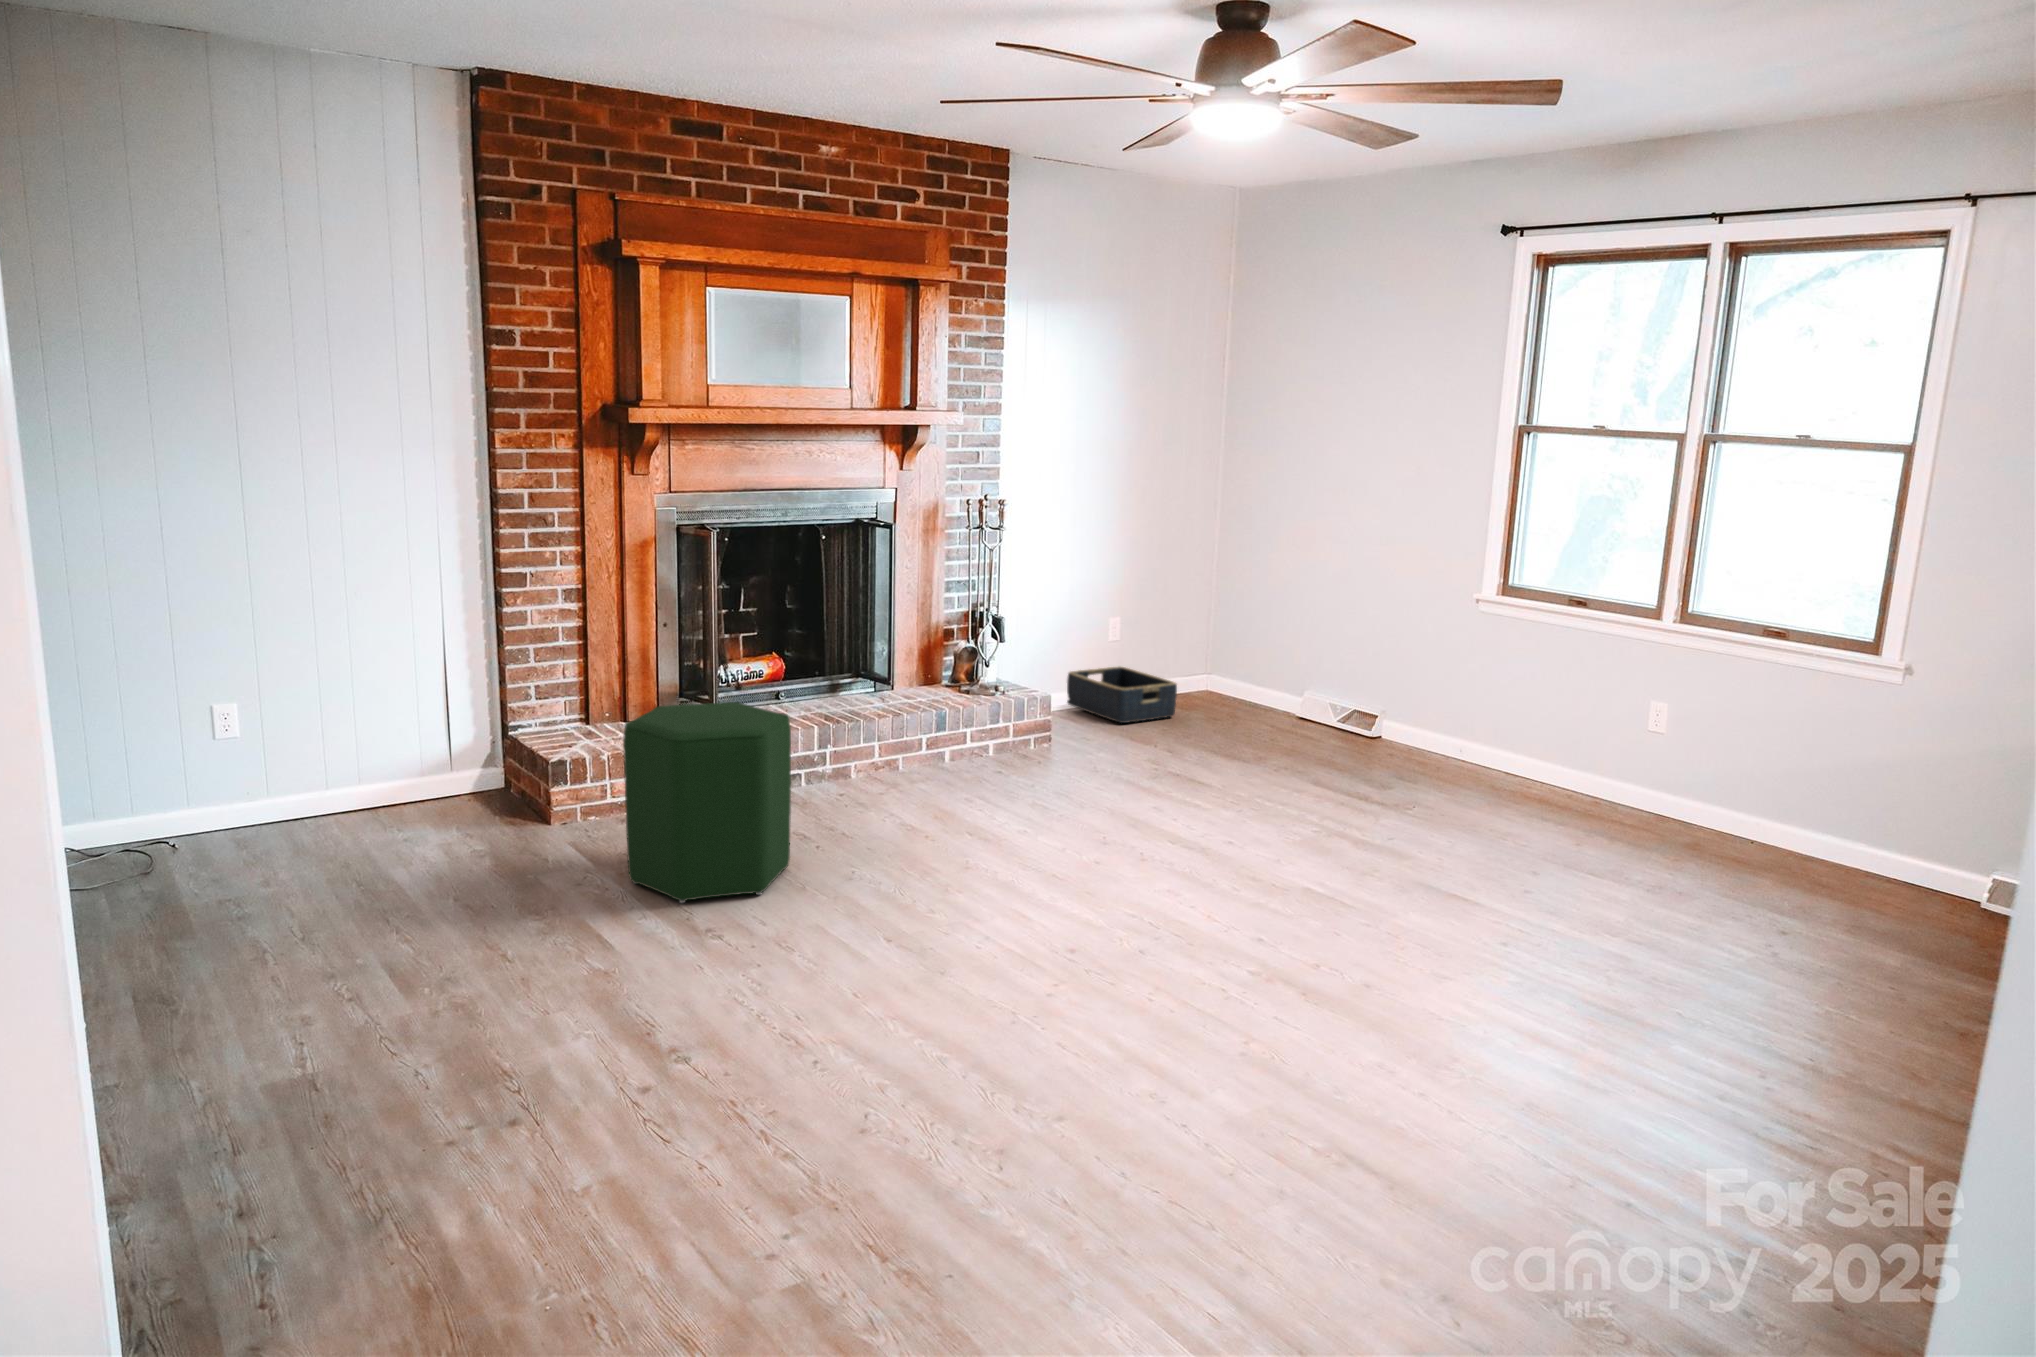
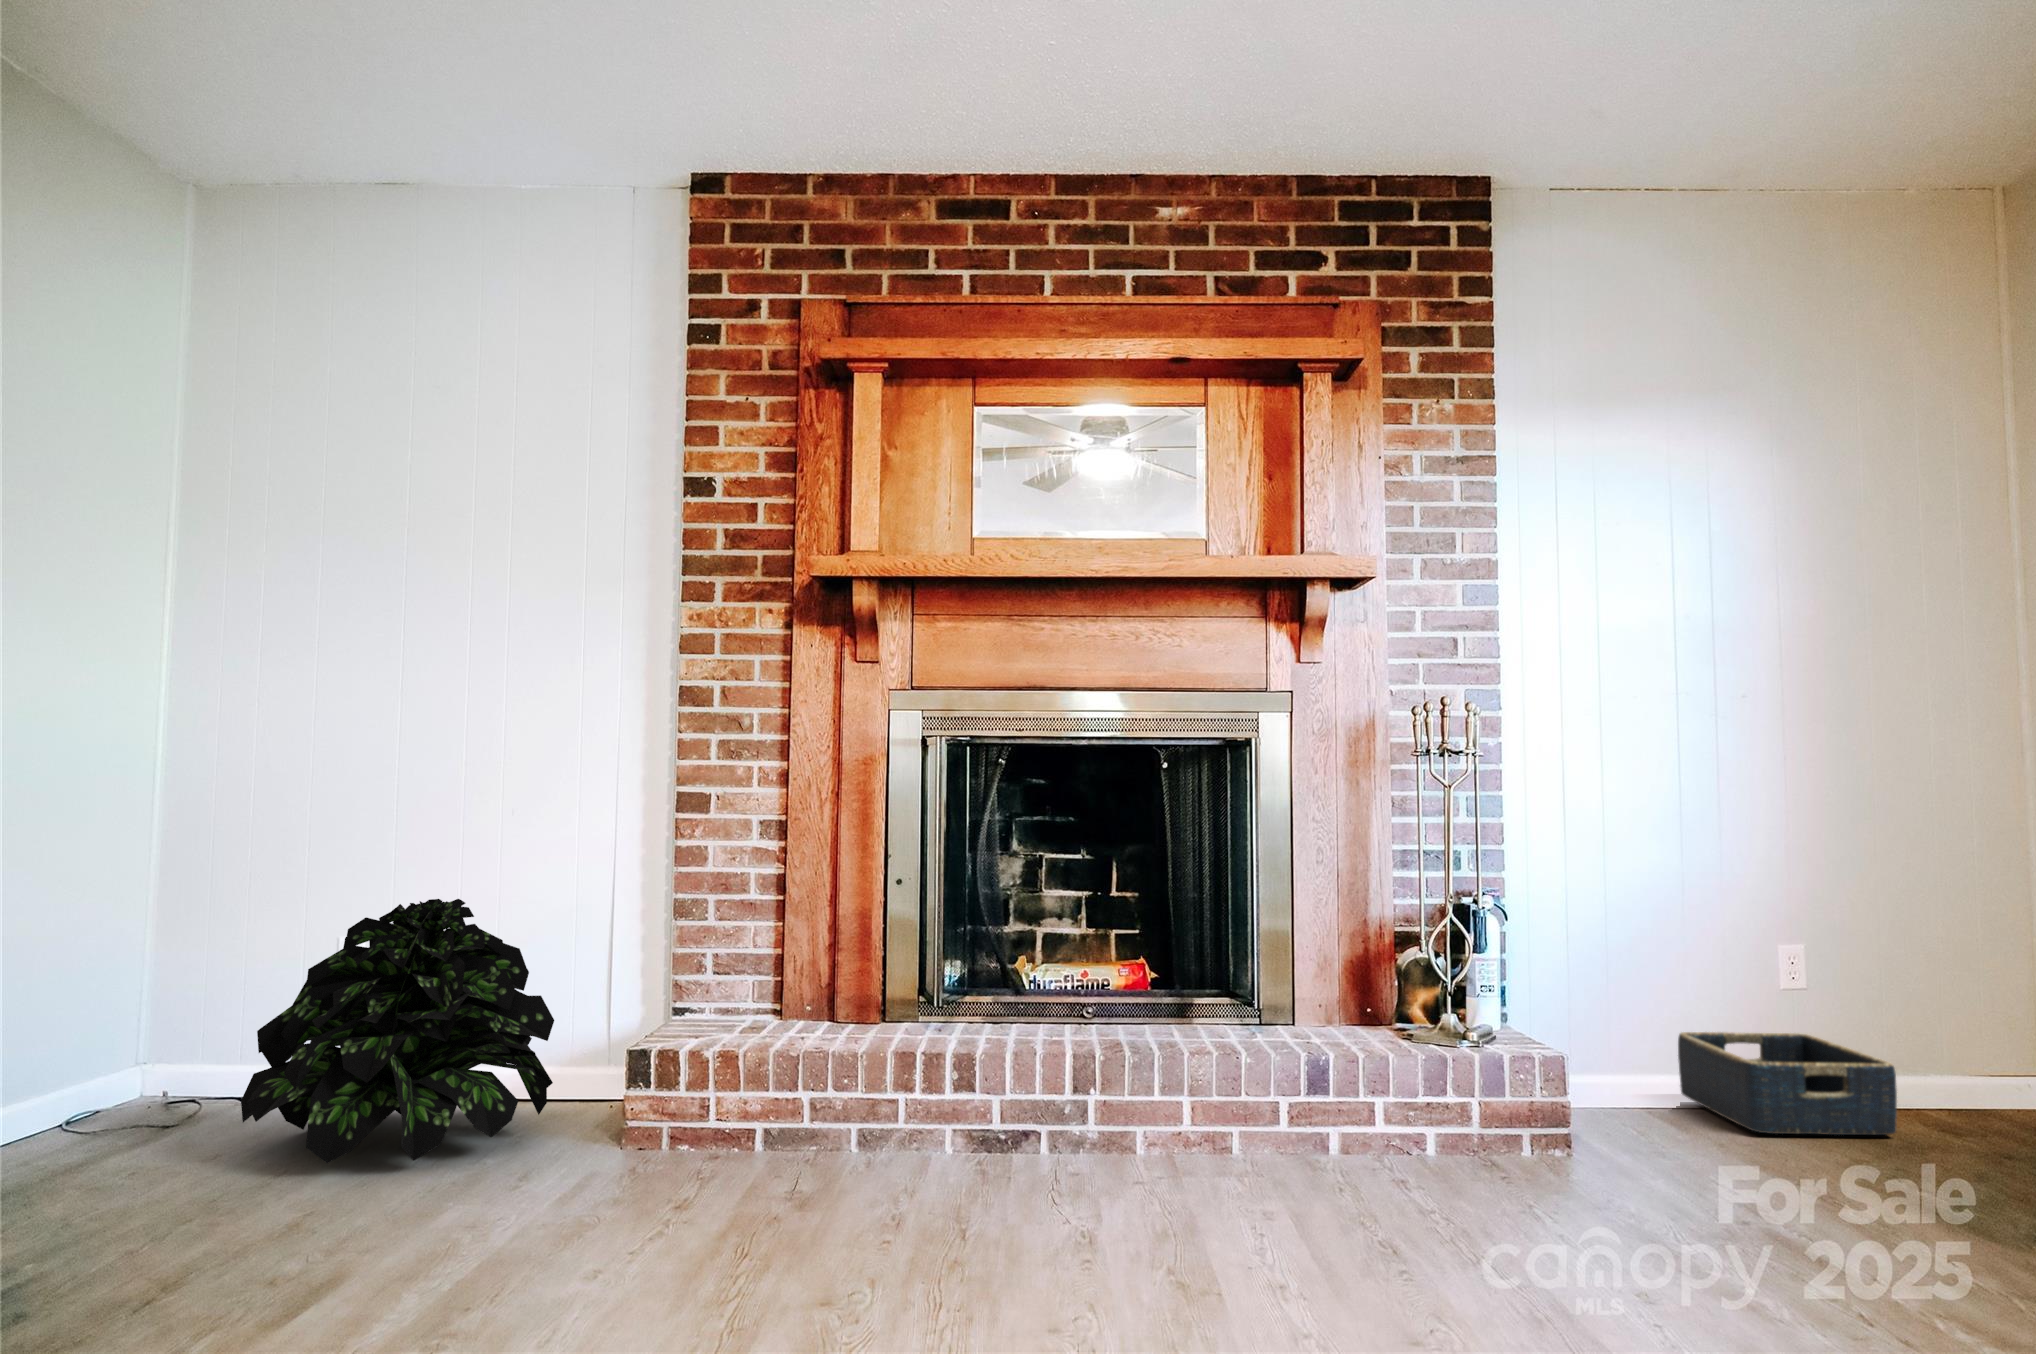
potted plant: none [245,670,484,868] -> present [241,899,554,1163]
ottoman: present [623,702,791,903] -> none [543,954,808,1296]

